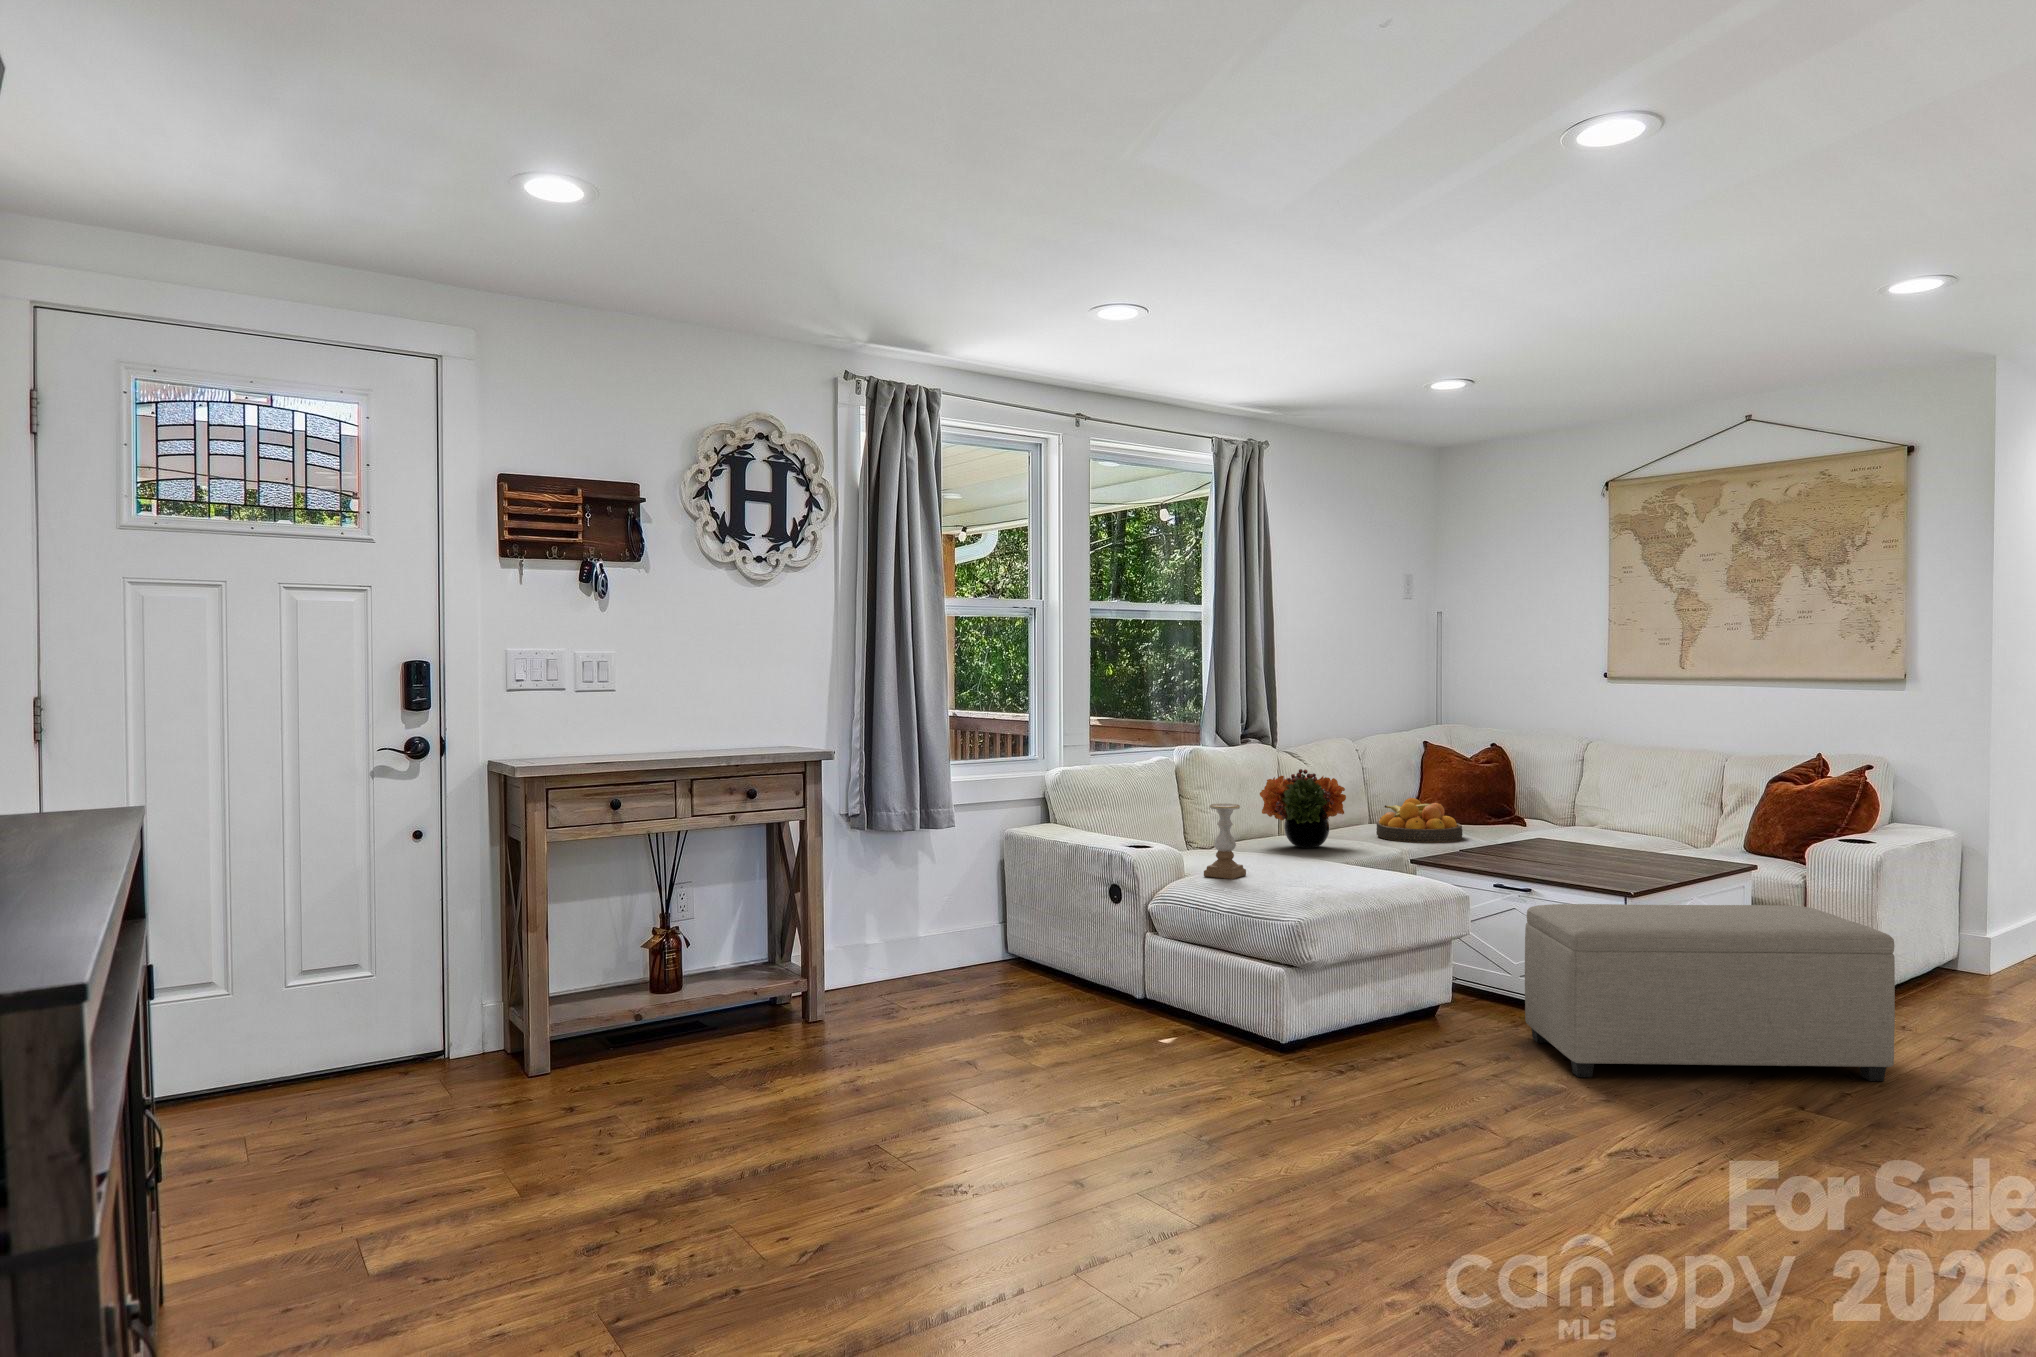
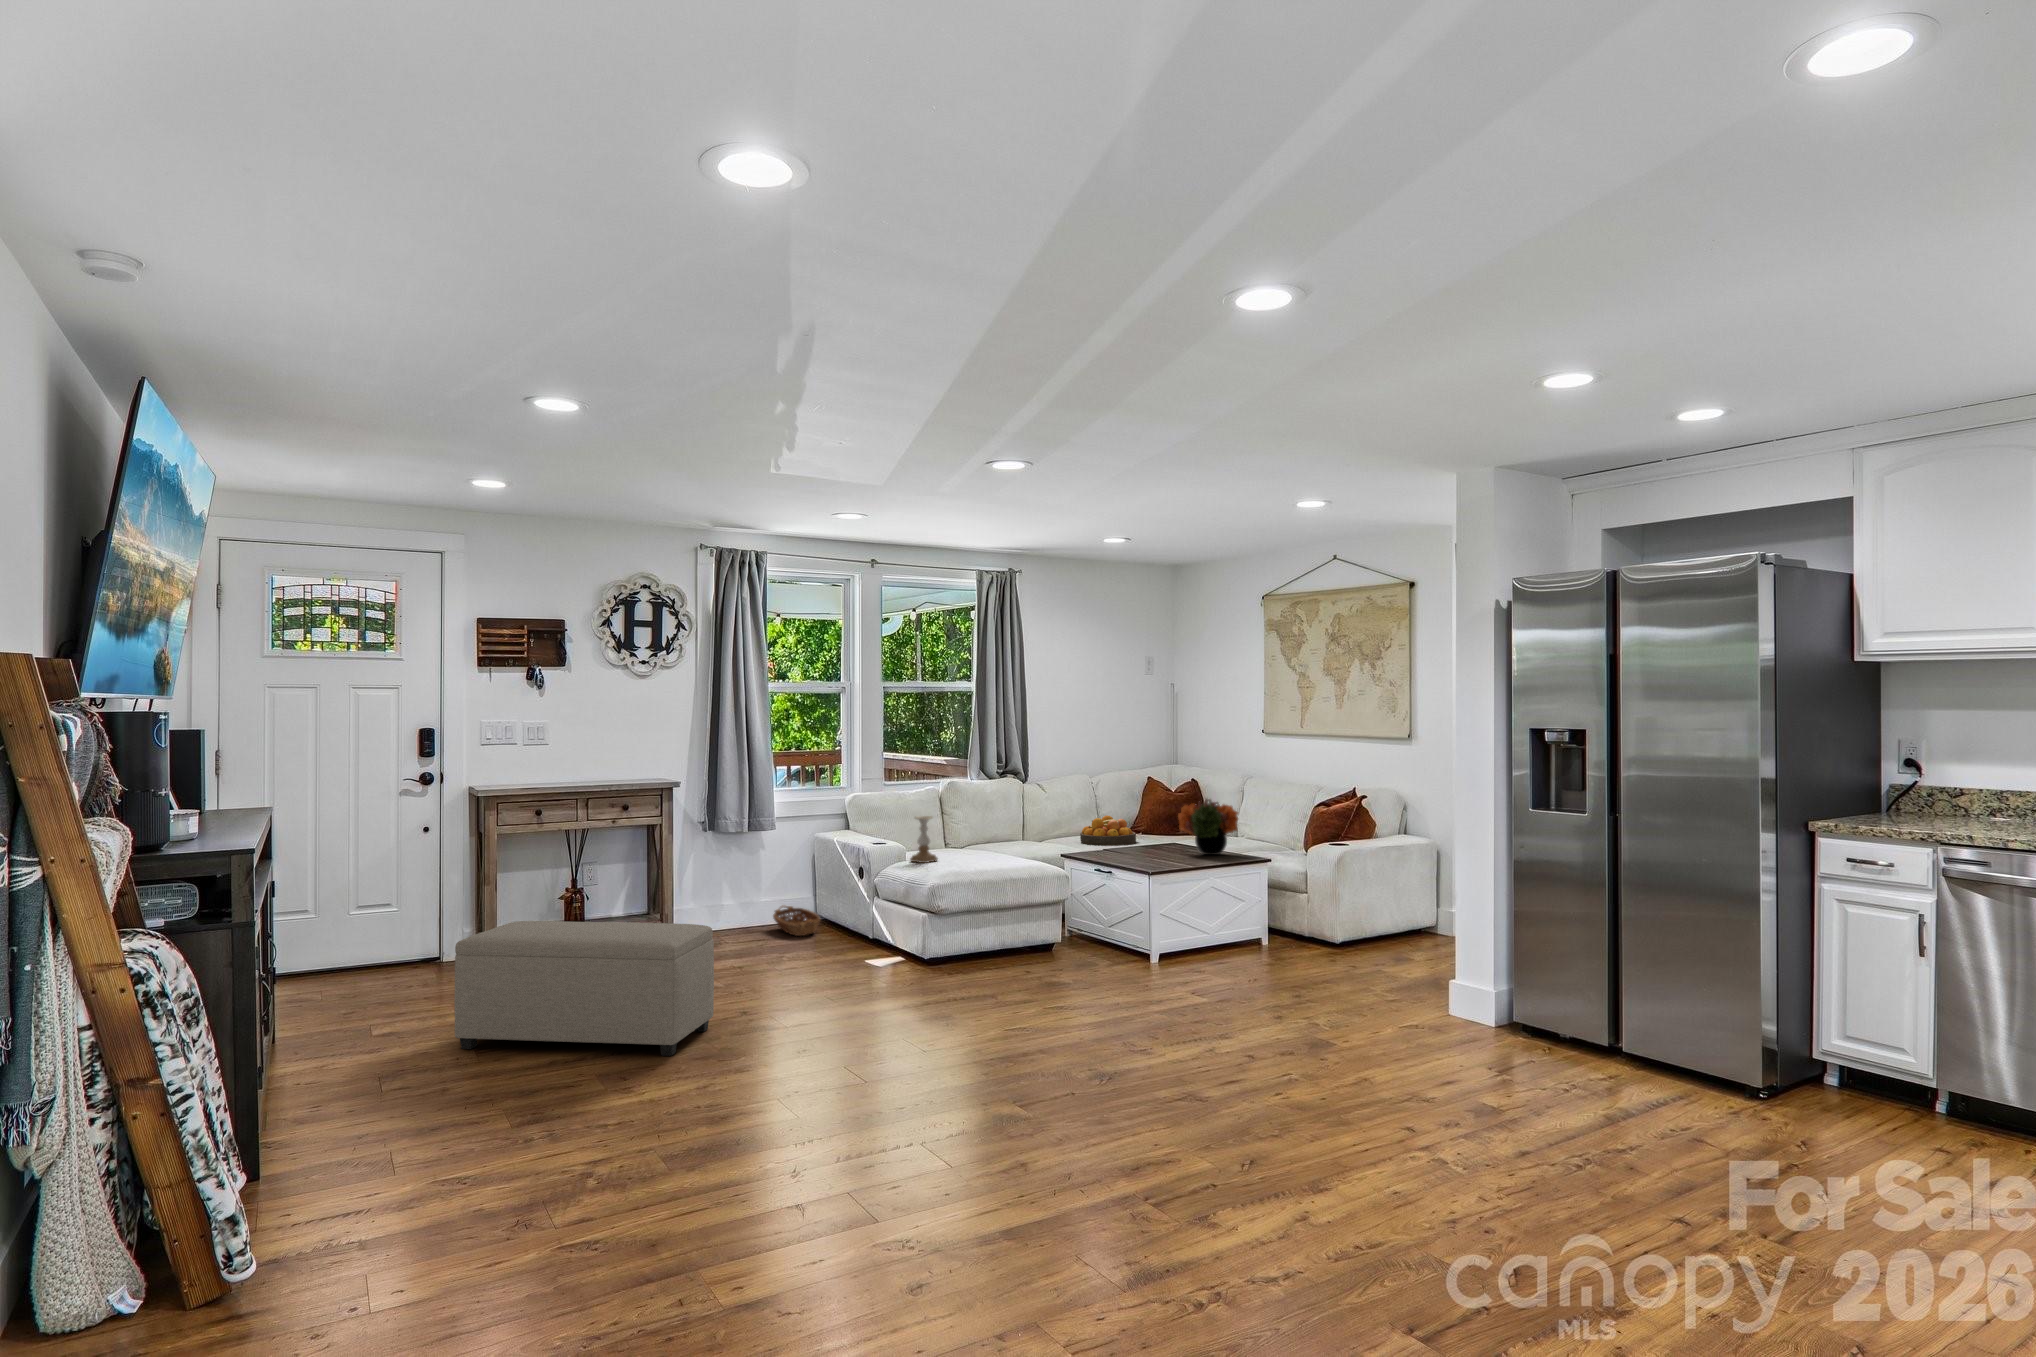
flower arrangement: present [1260,769,1346,848] -> present [1178,799,1238,855]
ottoman: present [1525,904,1895,1081] -> present [455,921,714,1056]
basket: none [934,940,1060,998] -> present [773,906,821,936]

